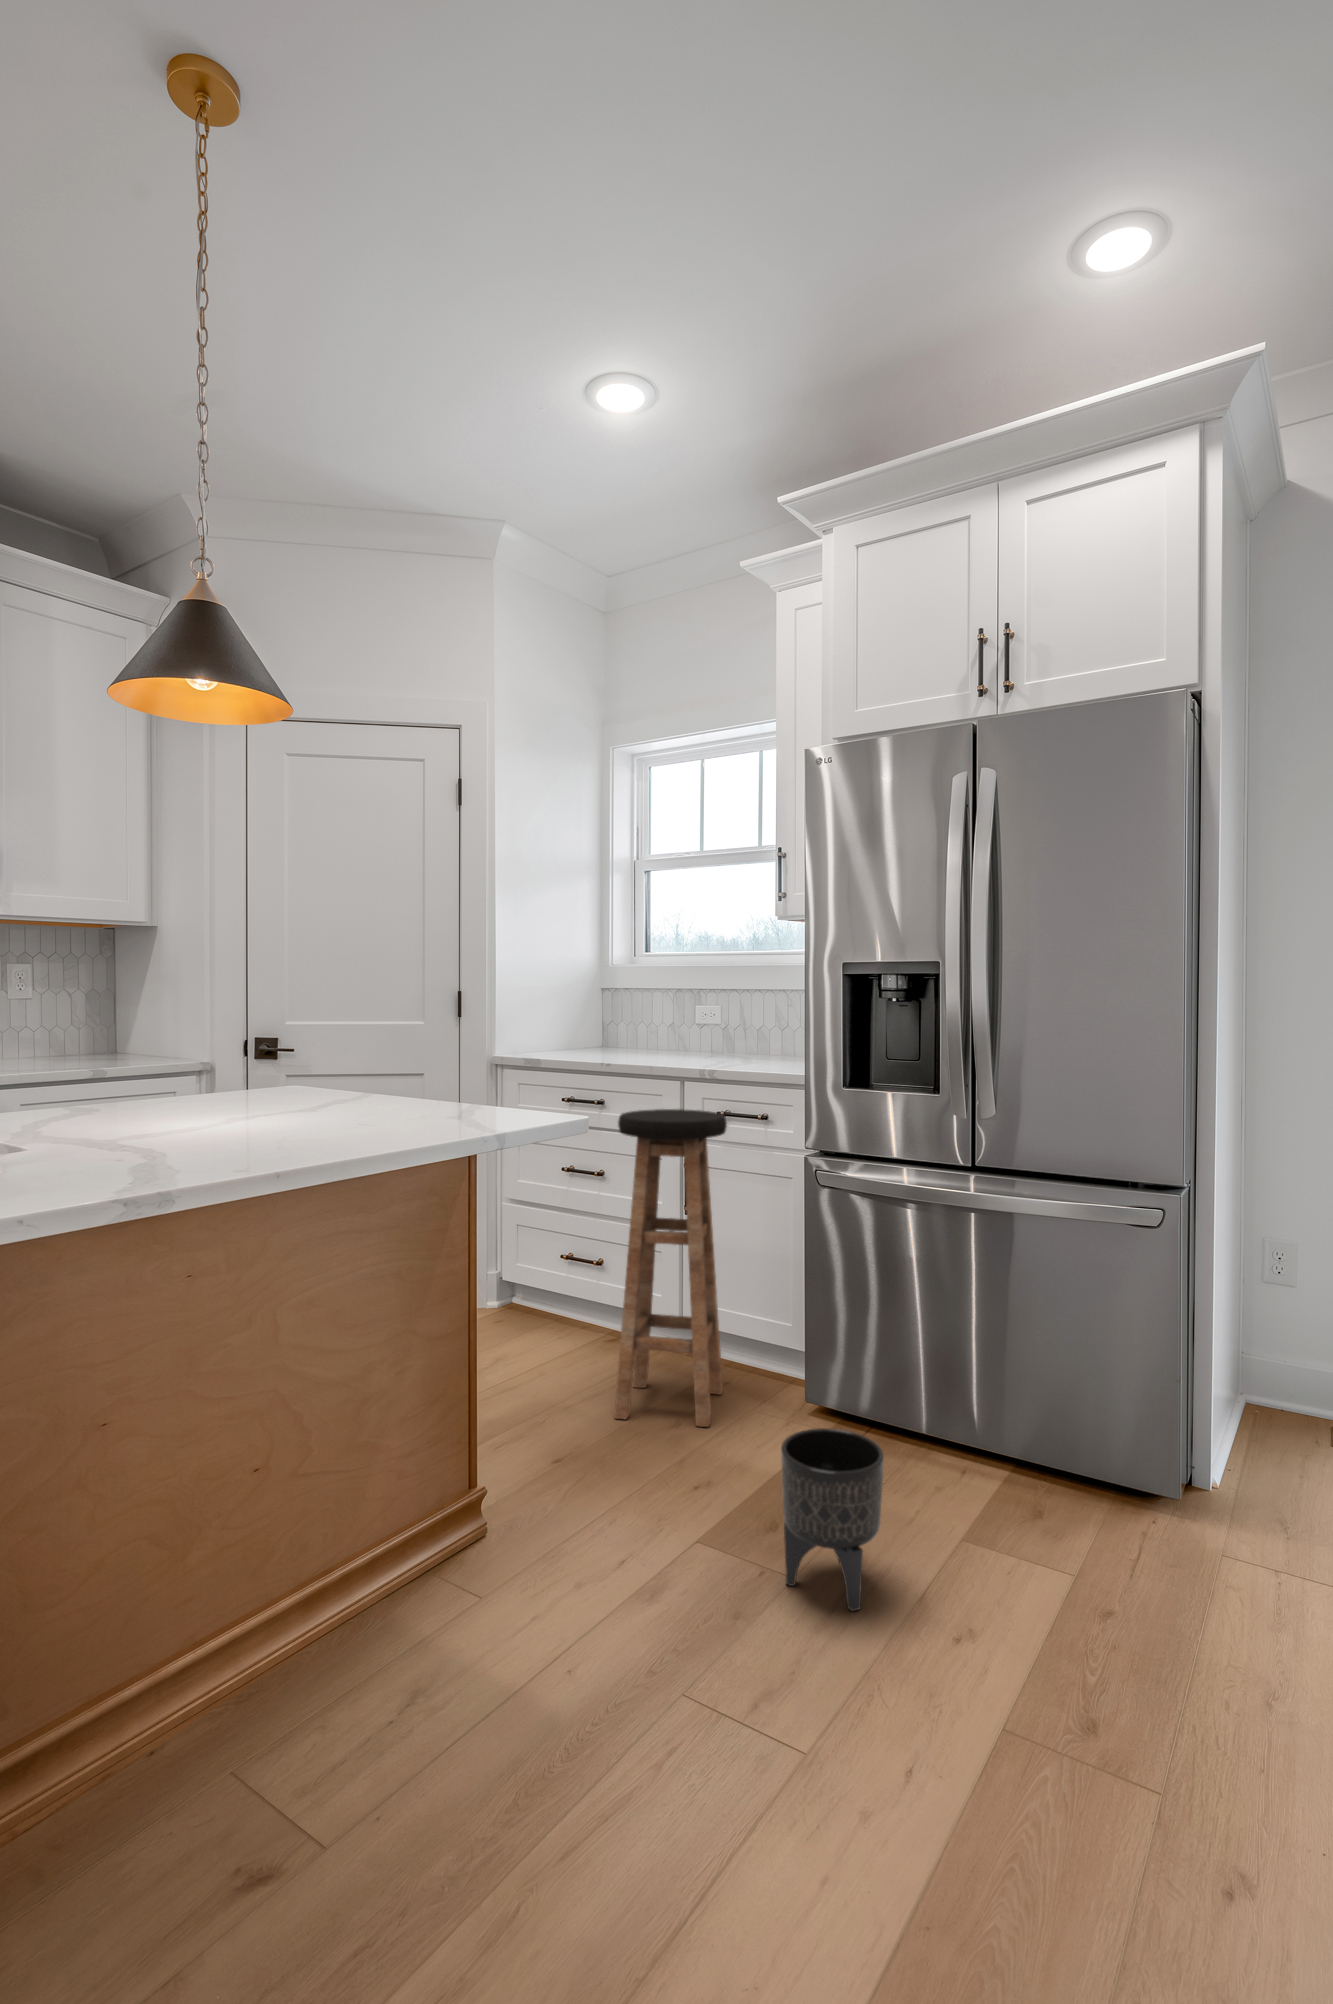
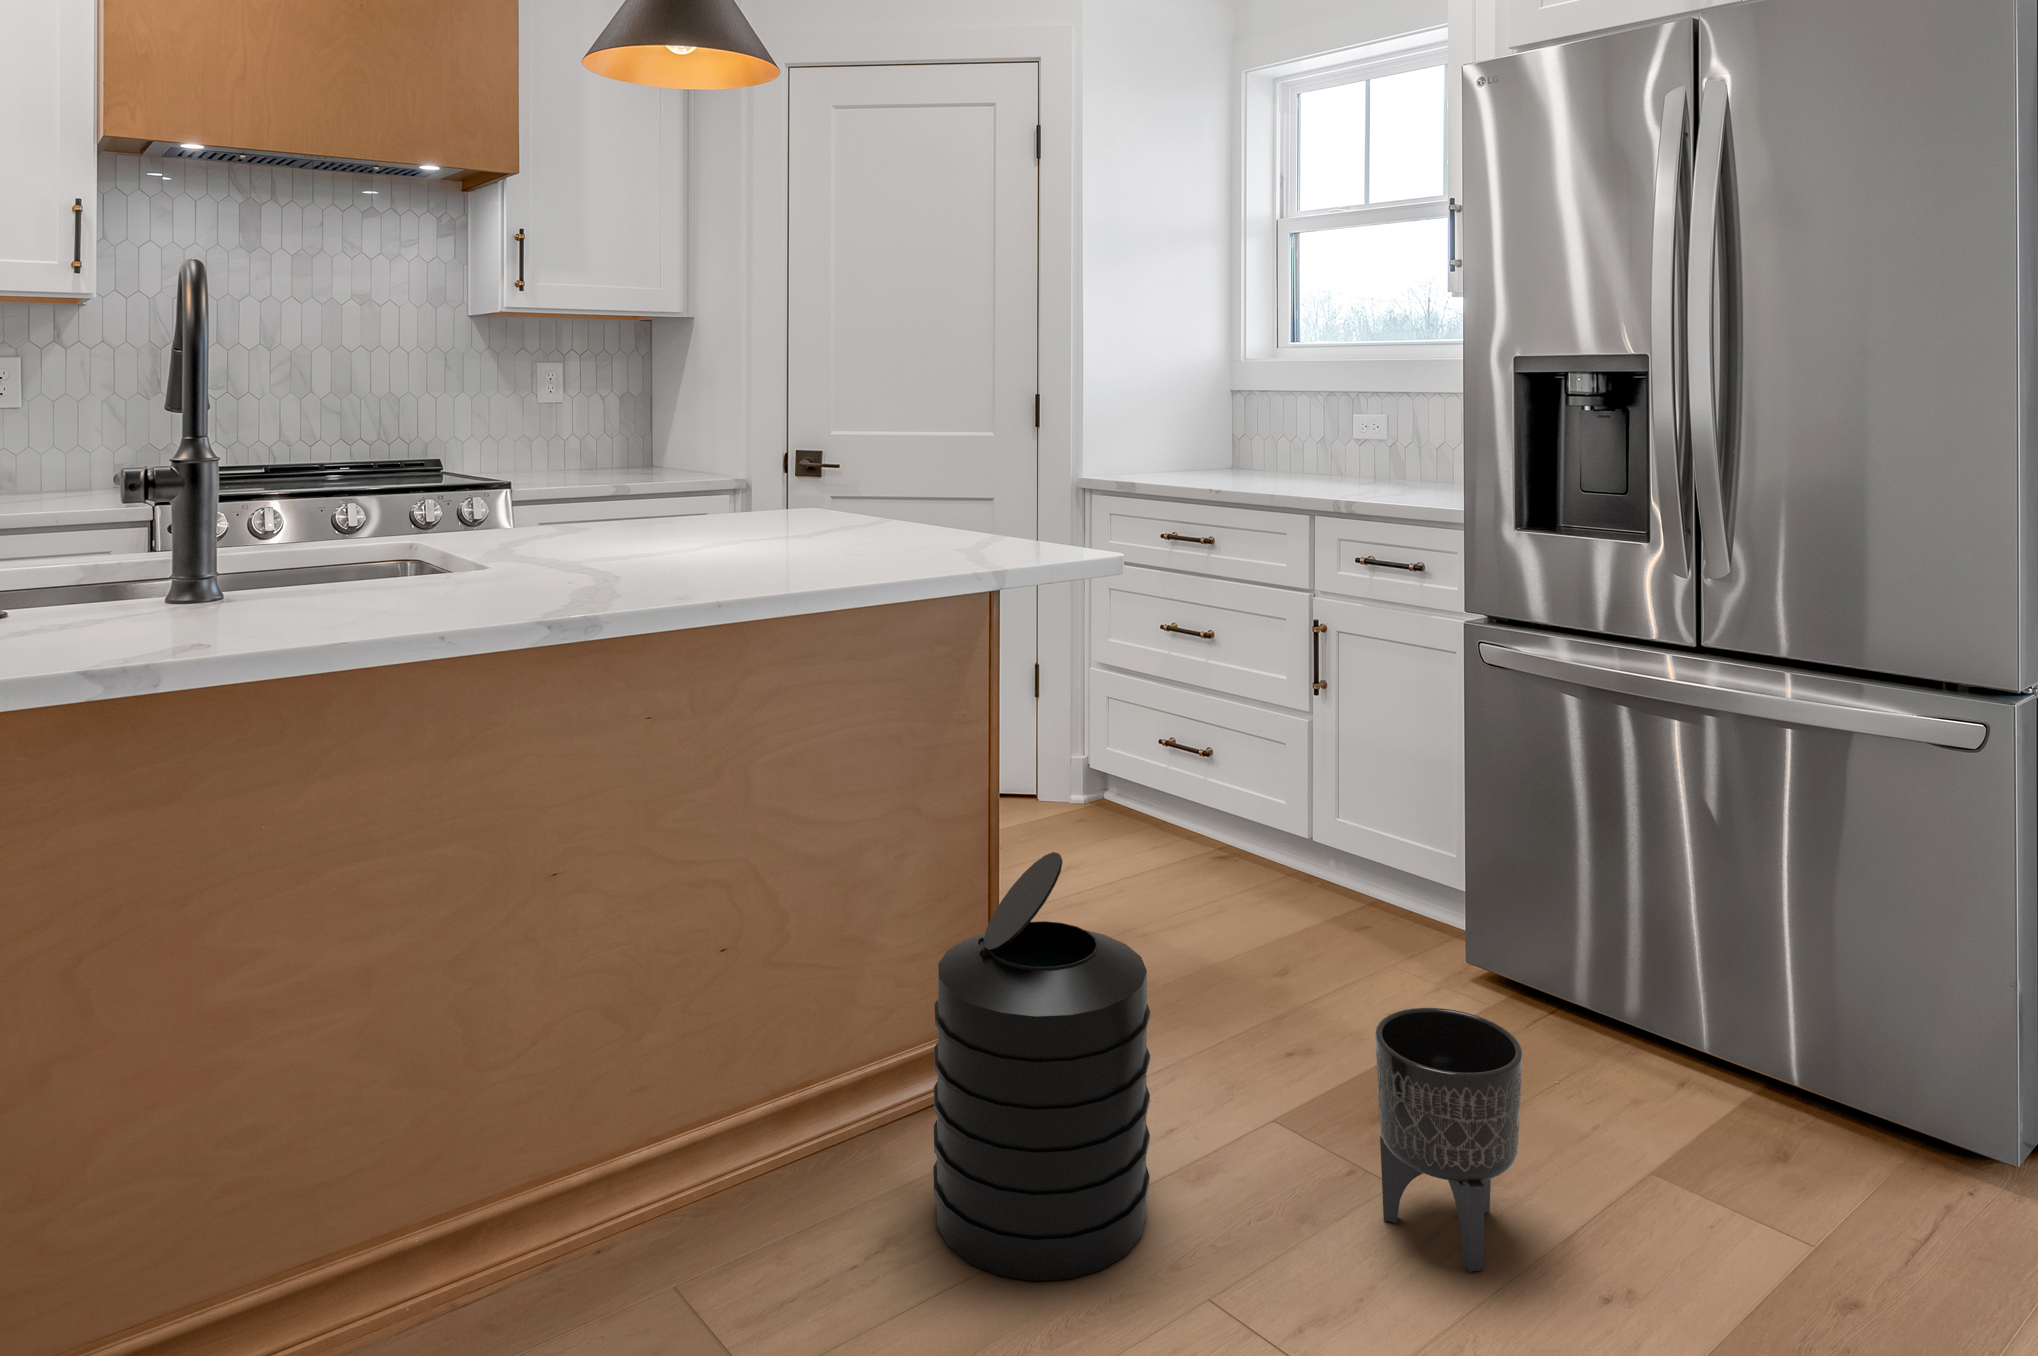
bar stool: present [614,1109,727,1427] -> none [1203,554,1360,990]
trash can: none [449,1342,620,1675] -> present [933,852,1150,1281]

